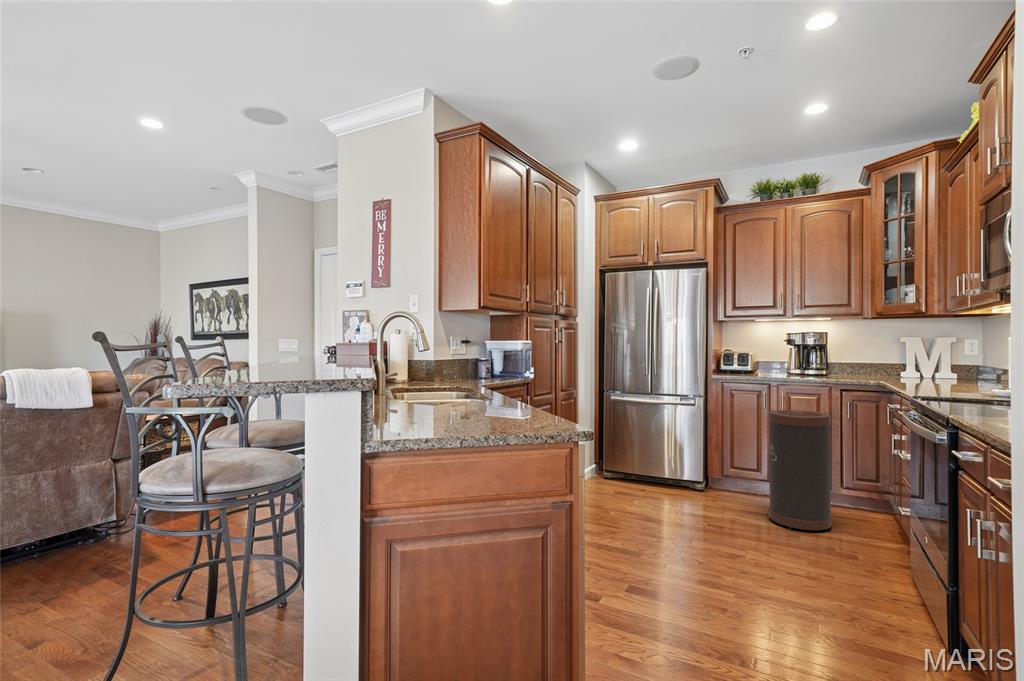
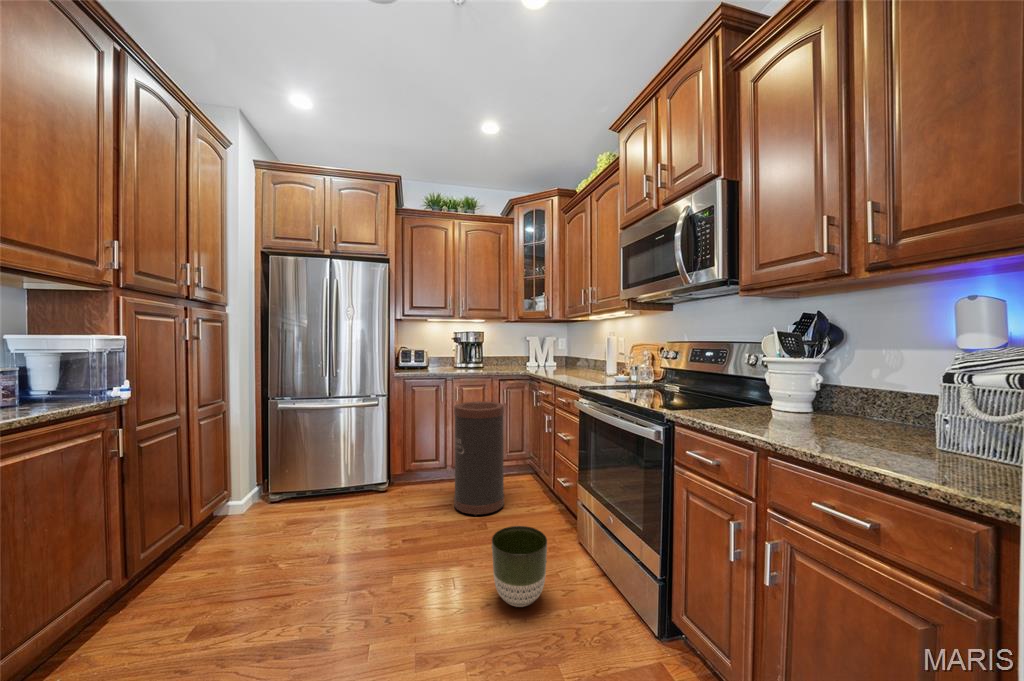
planter: none [771,522,831,594] -> present [492,526,547,607]

